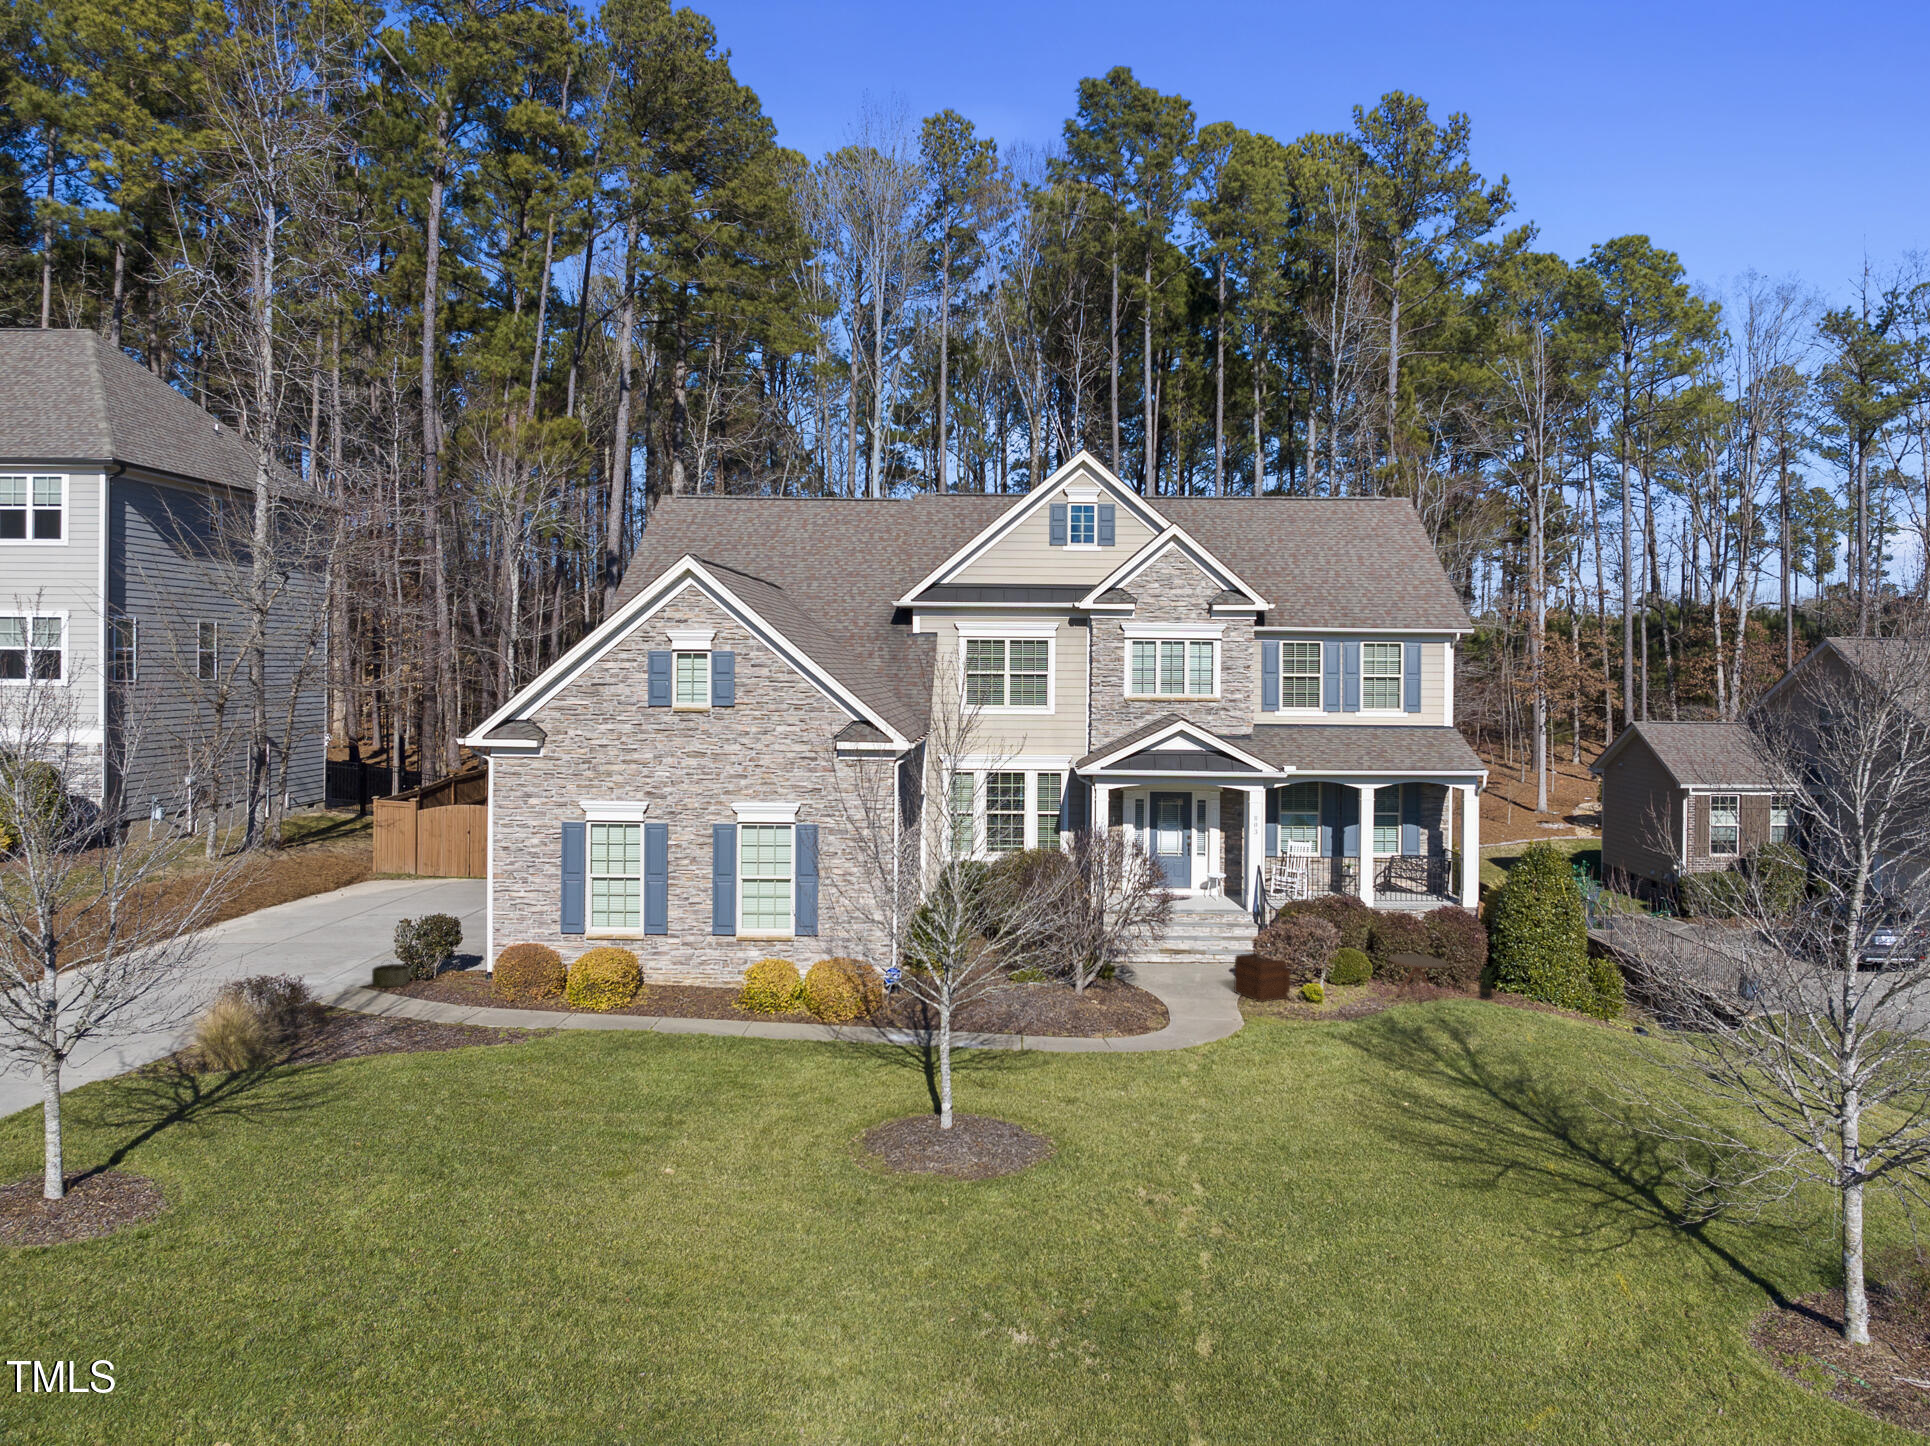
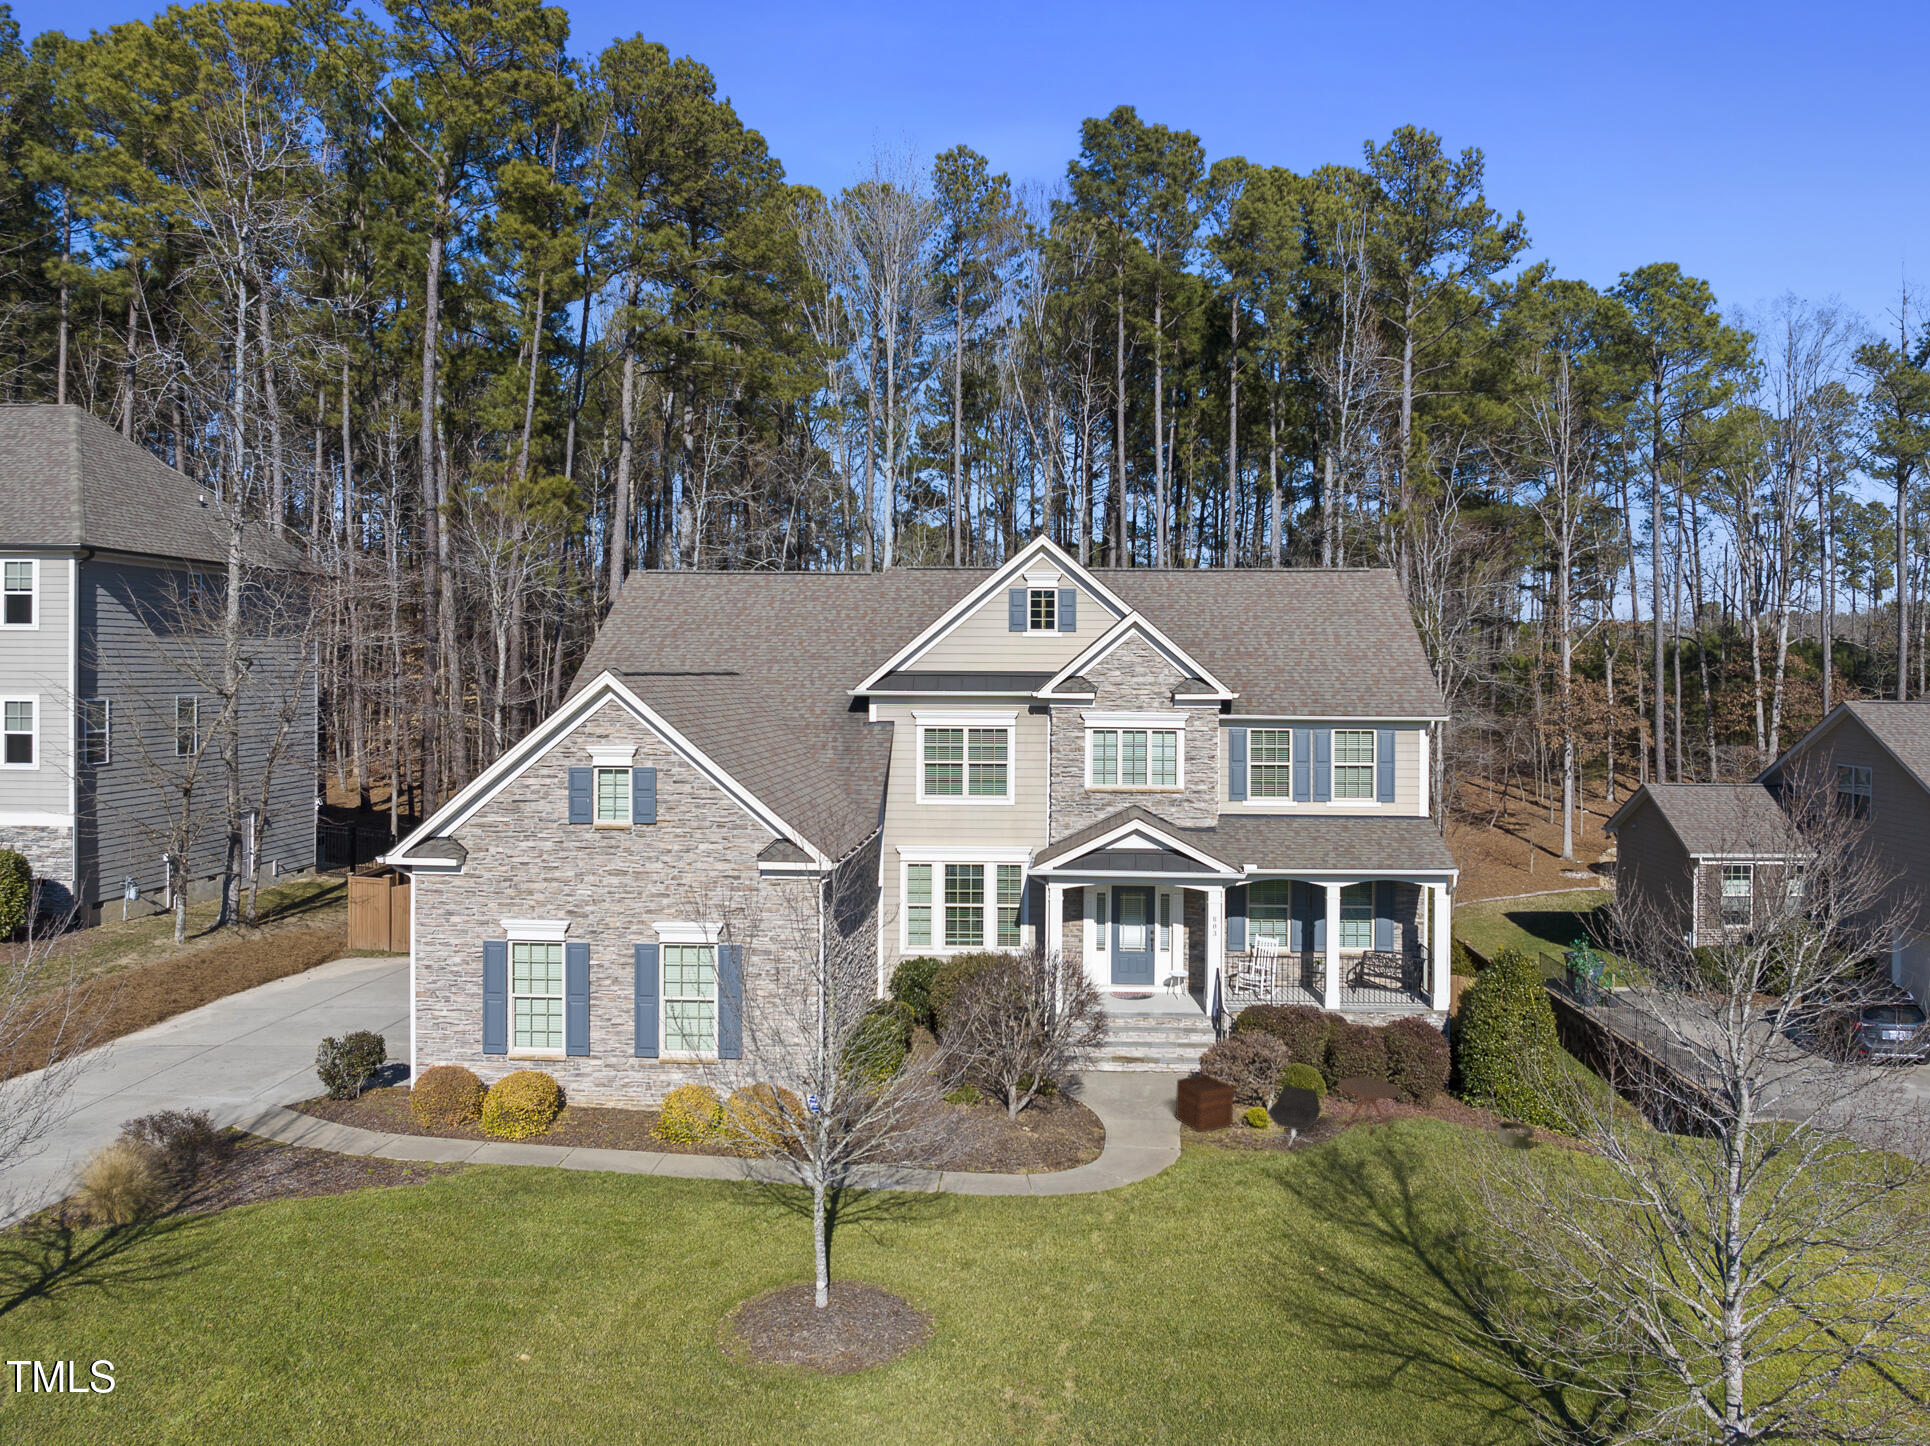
lounge chair: none [1324,959,1374,1011] -> present [1267,1085,1321,1145]
basket: present [372,964,410,987] -> present [1497,1121,1534,1149]
potted plant: present [1479,965,1493,999] -> none [1430,1083,1457,1128]

